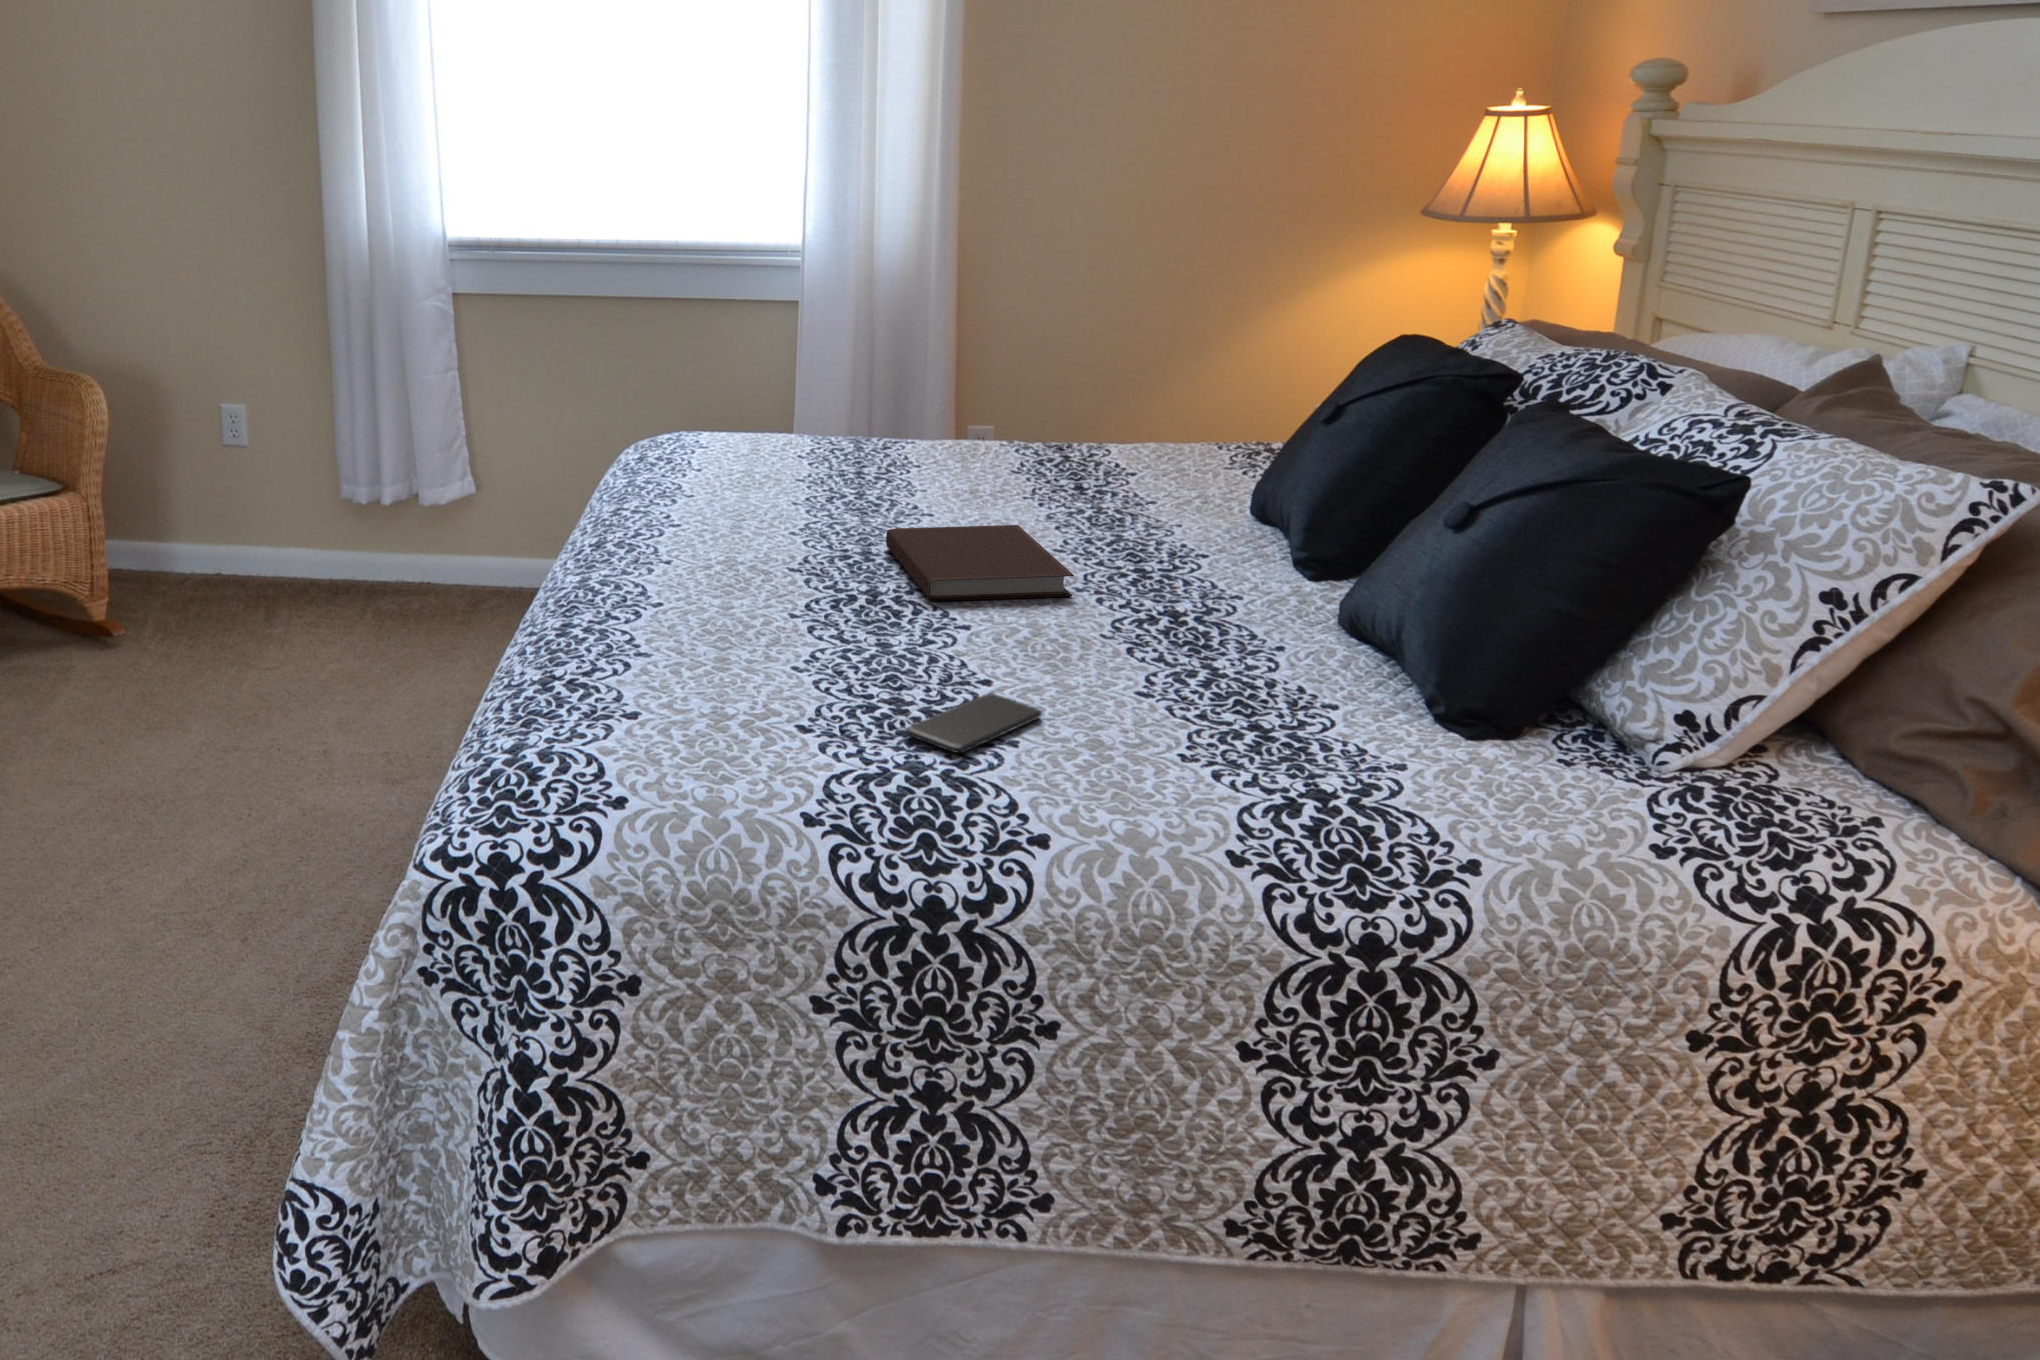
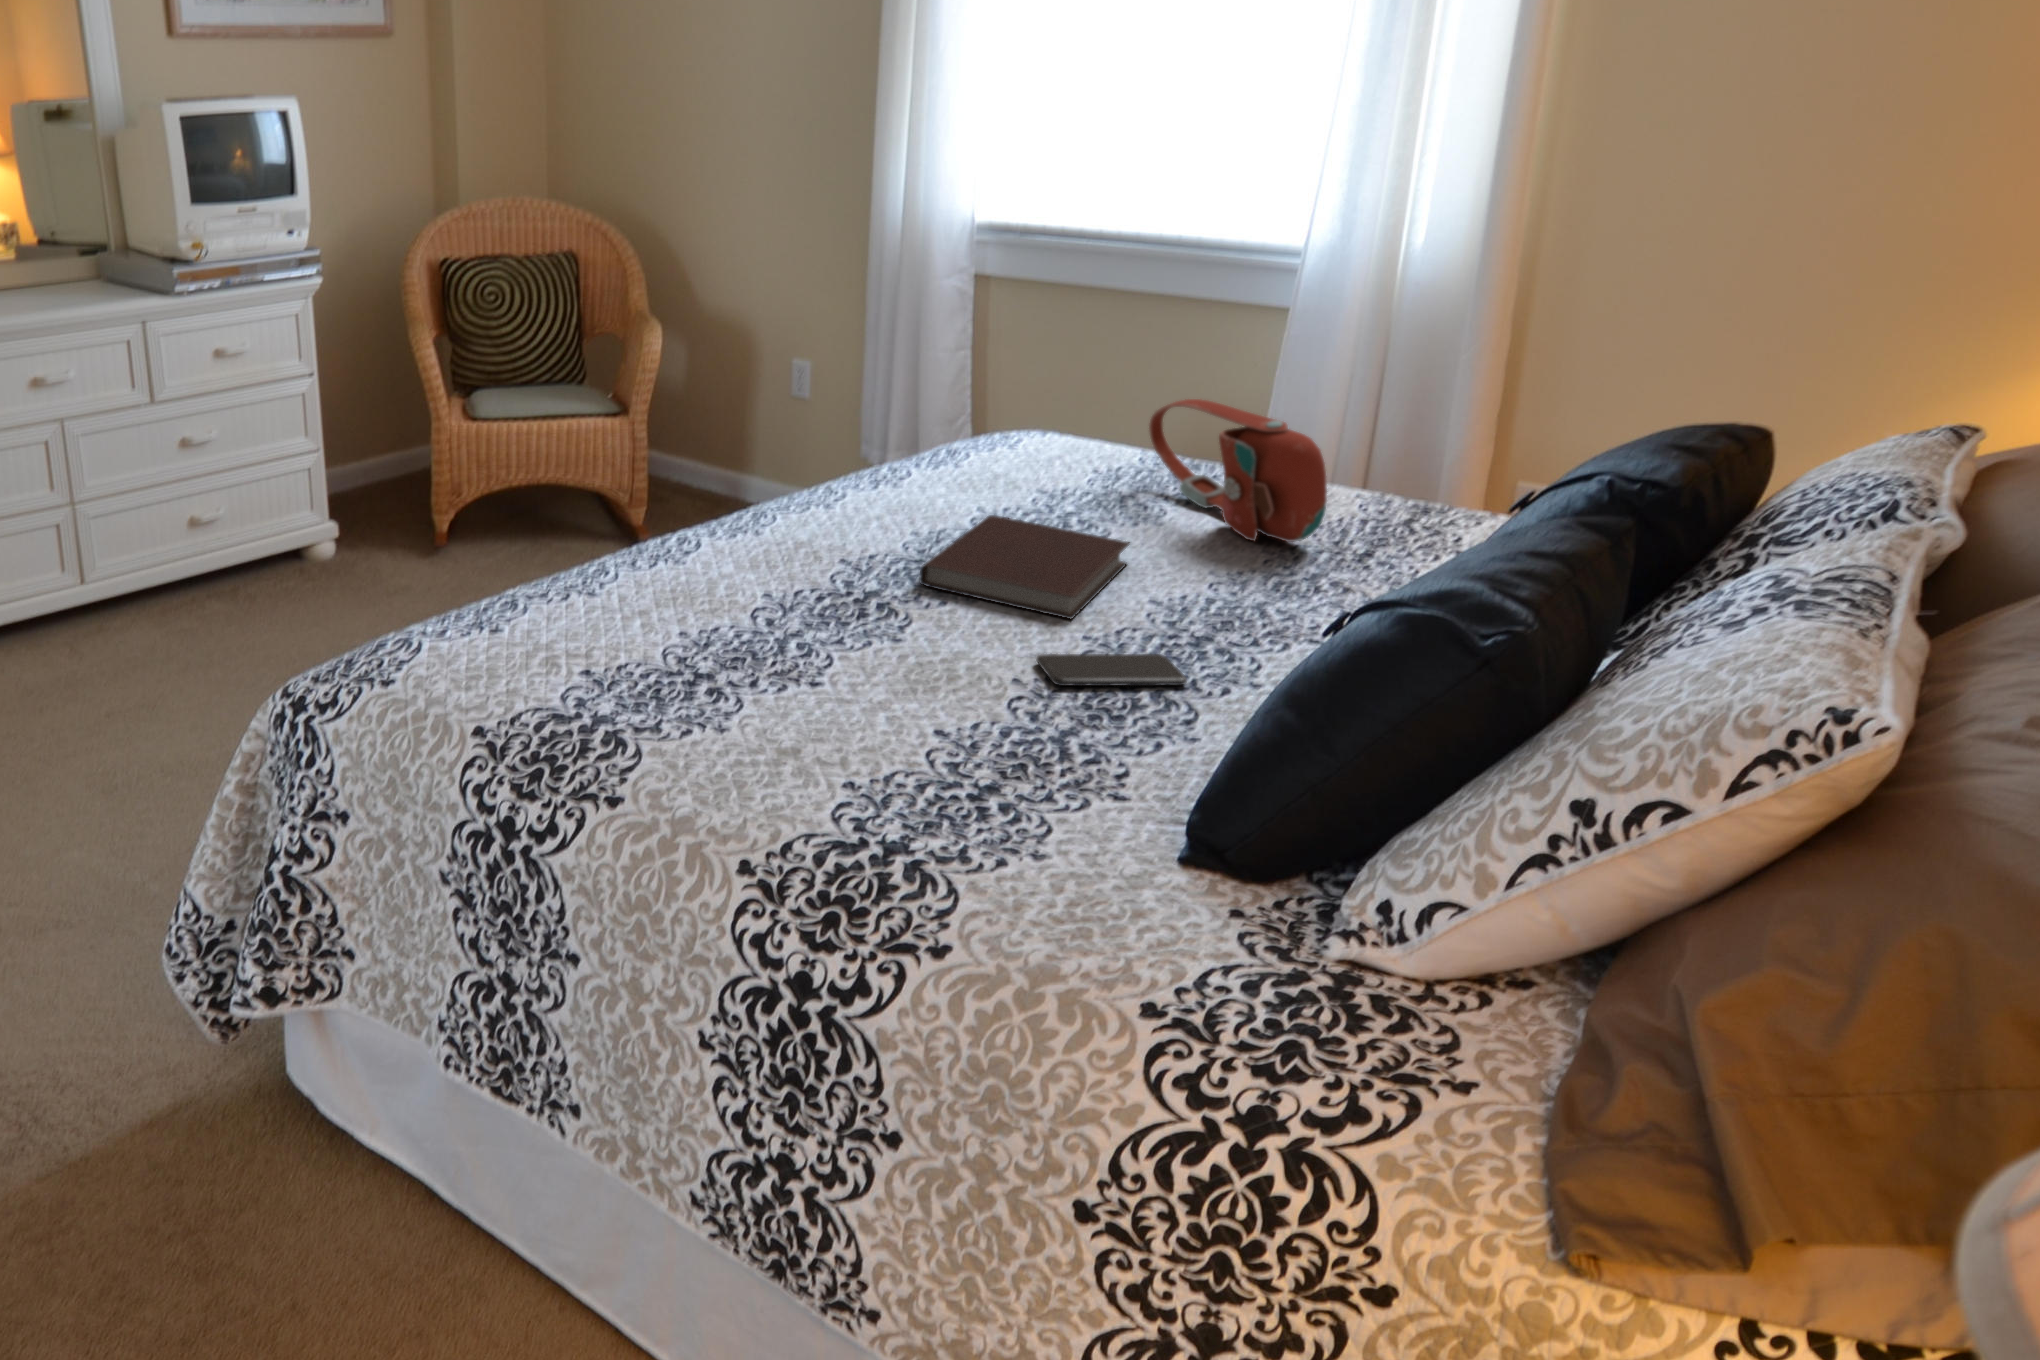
handbag: none [903,397,1104,507] -> present [1149,399,1327,542]
smartphone: present [906,694,1042,753] -> present [1036,654,1187,686]

